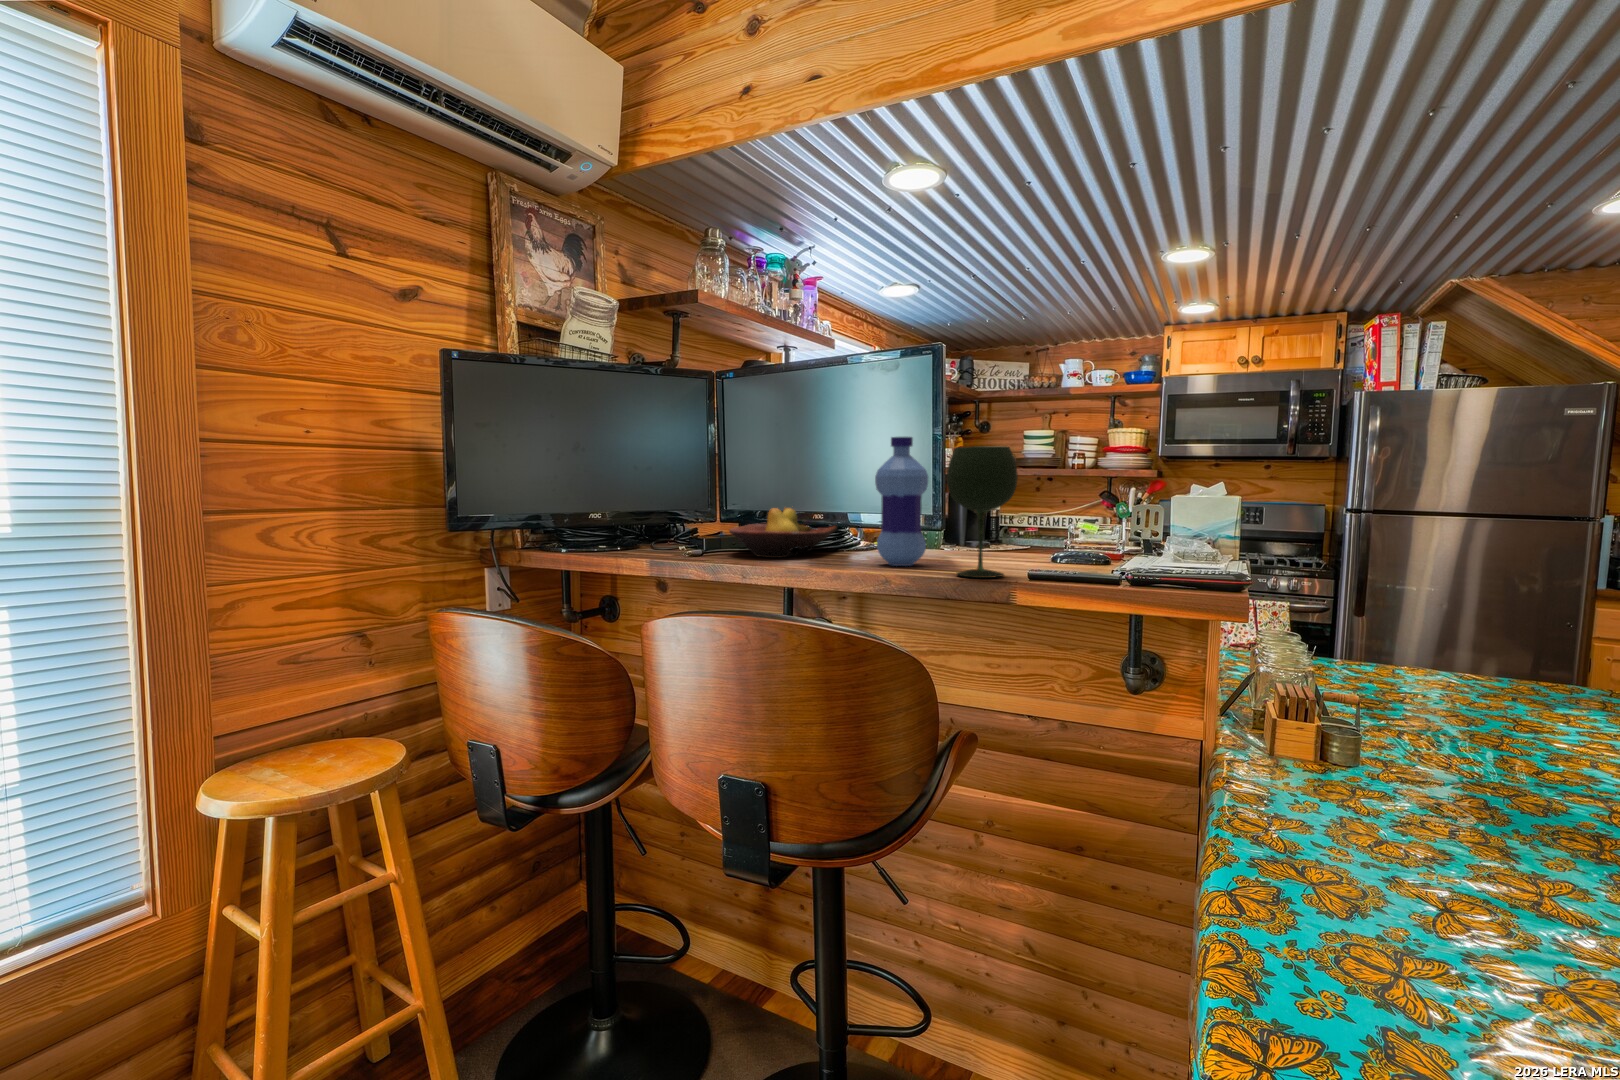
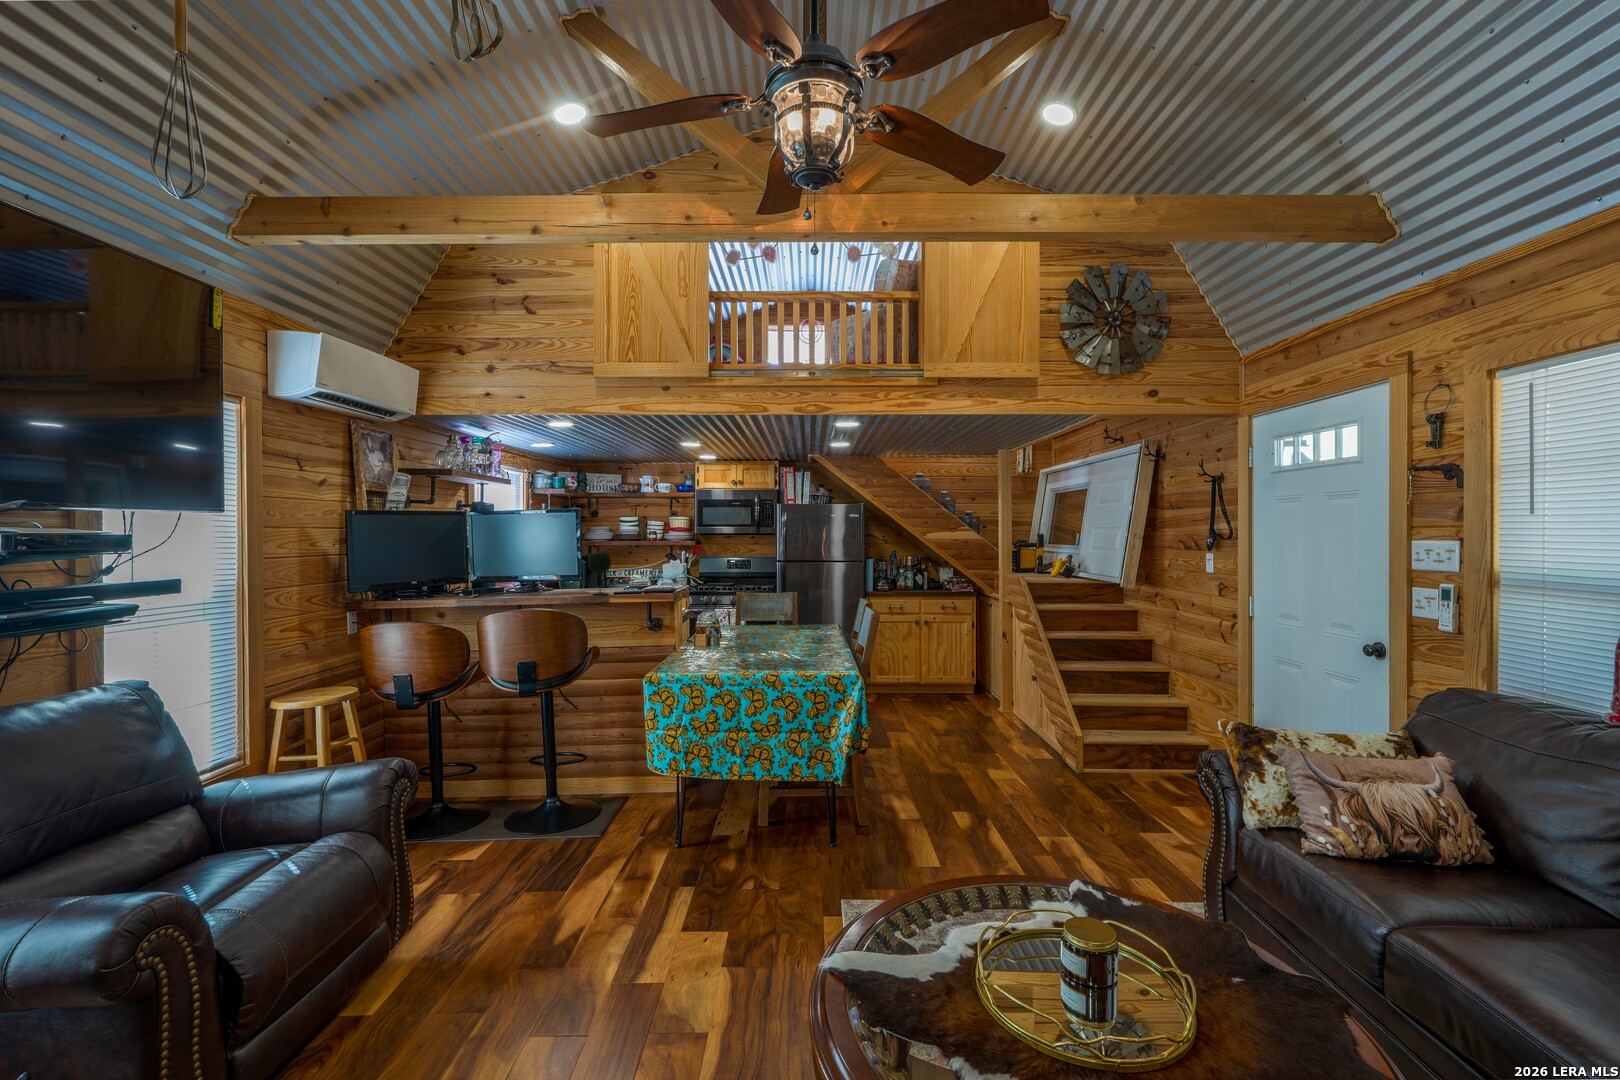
water bottle: present [875,437,928,566] -> none [560,548,580,594]
fruit bowl: present [729,508,837,558] -> none [492,574,538,595]

